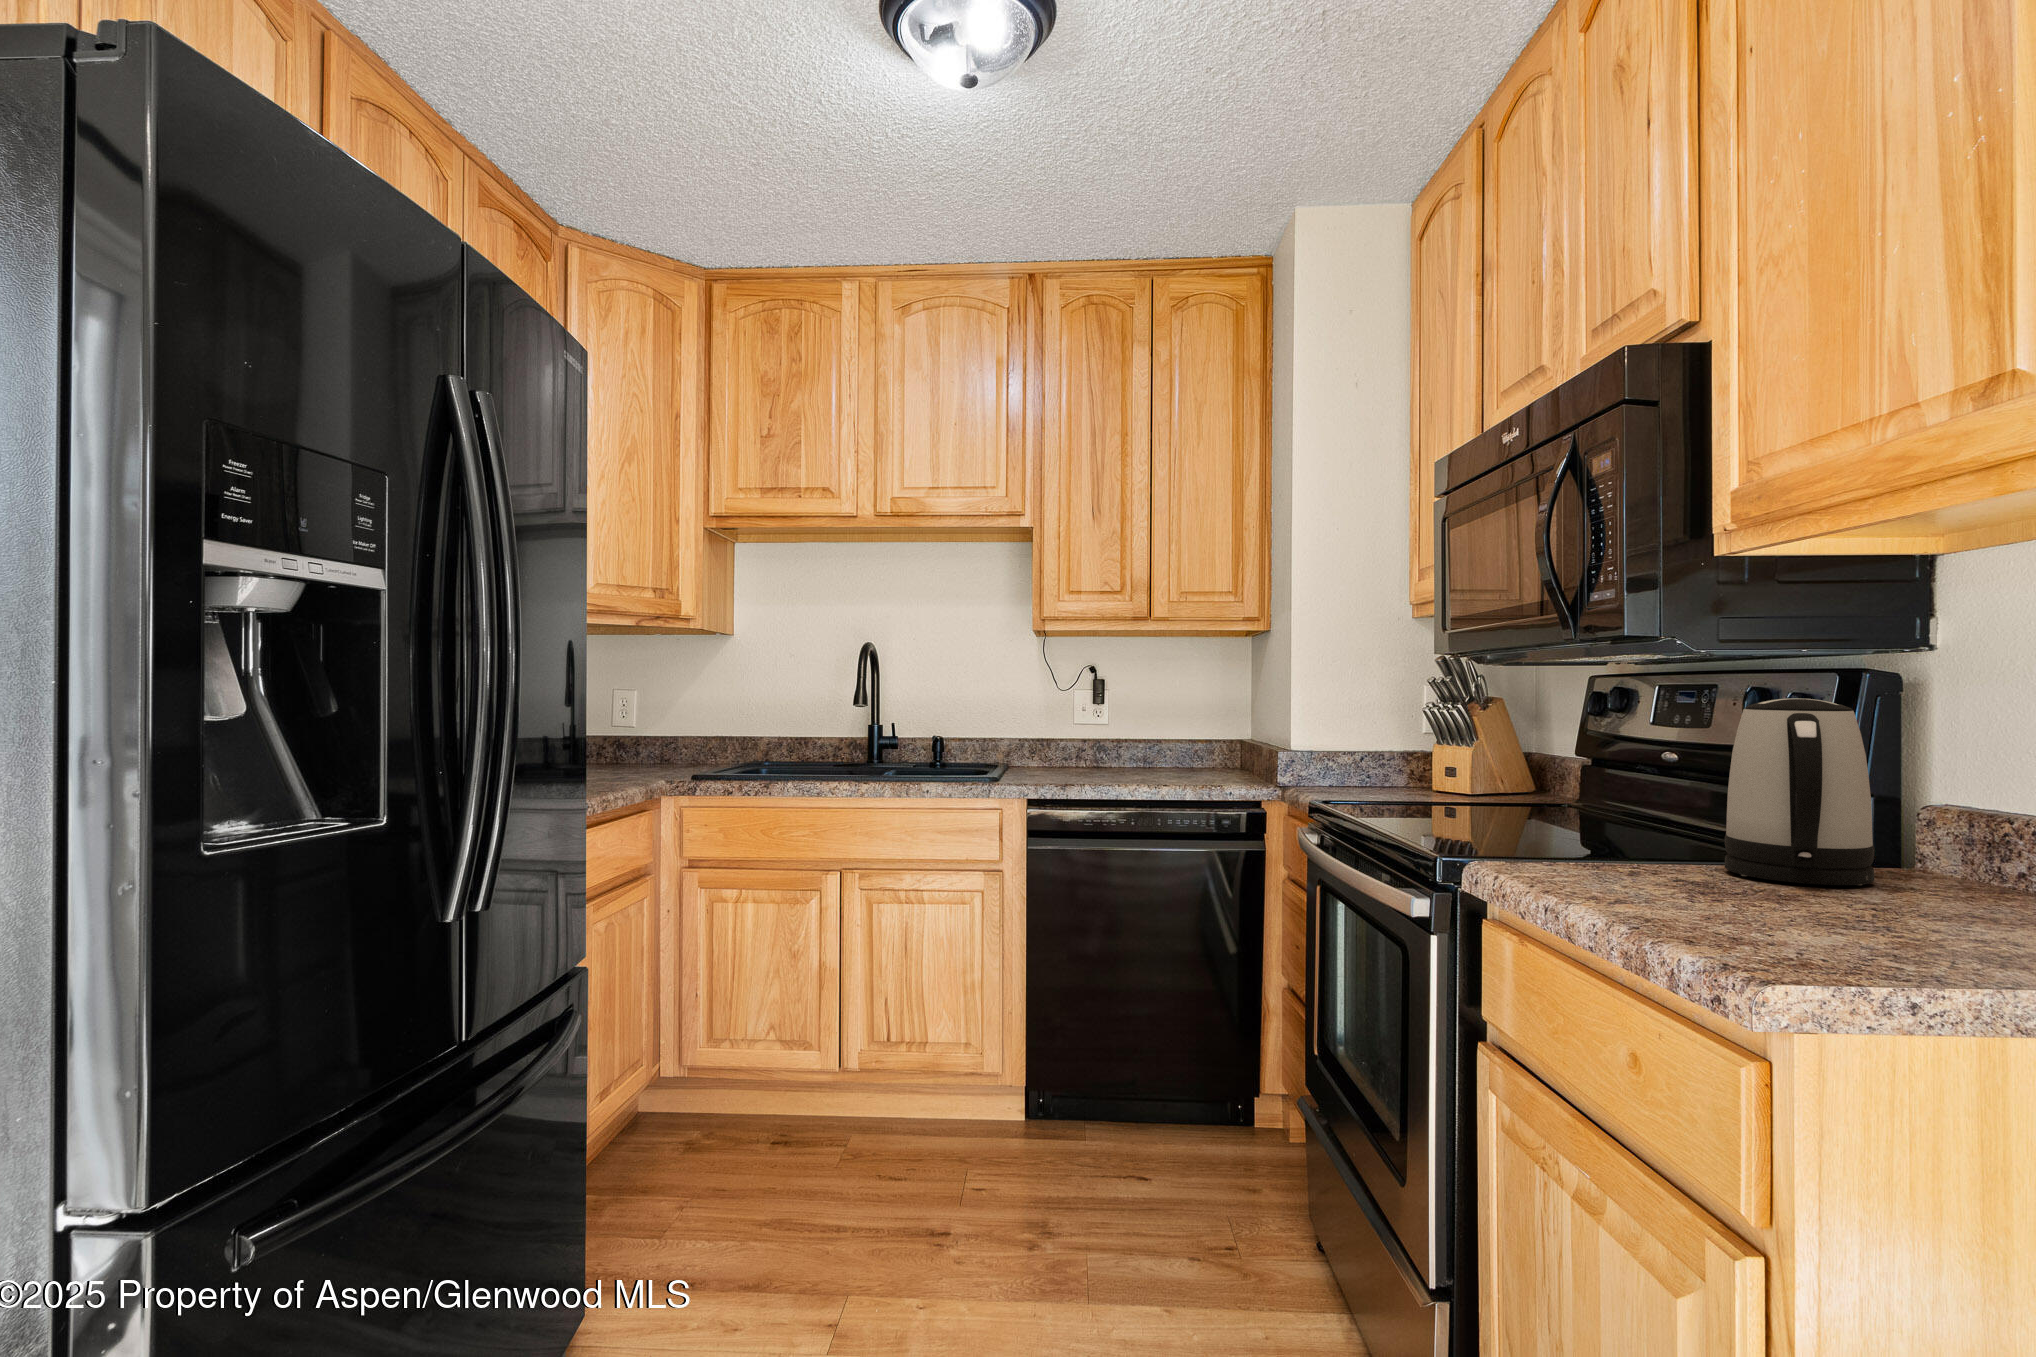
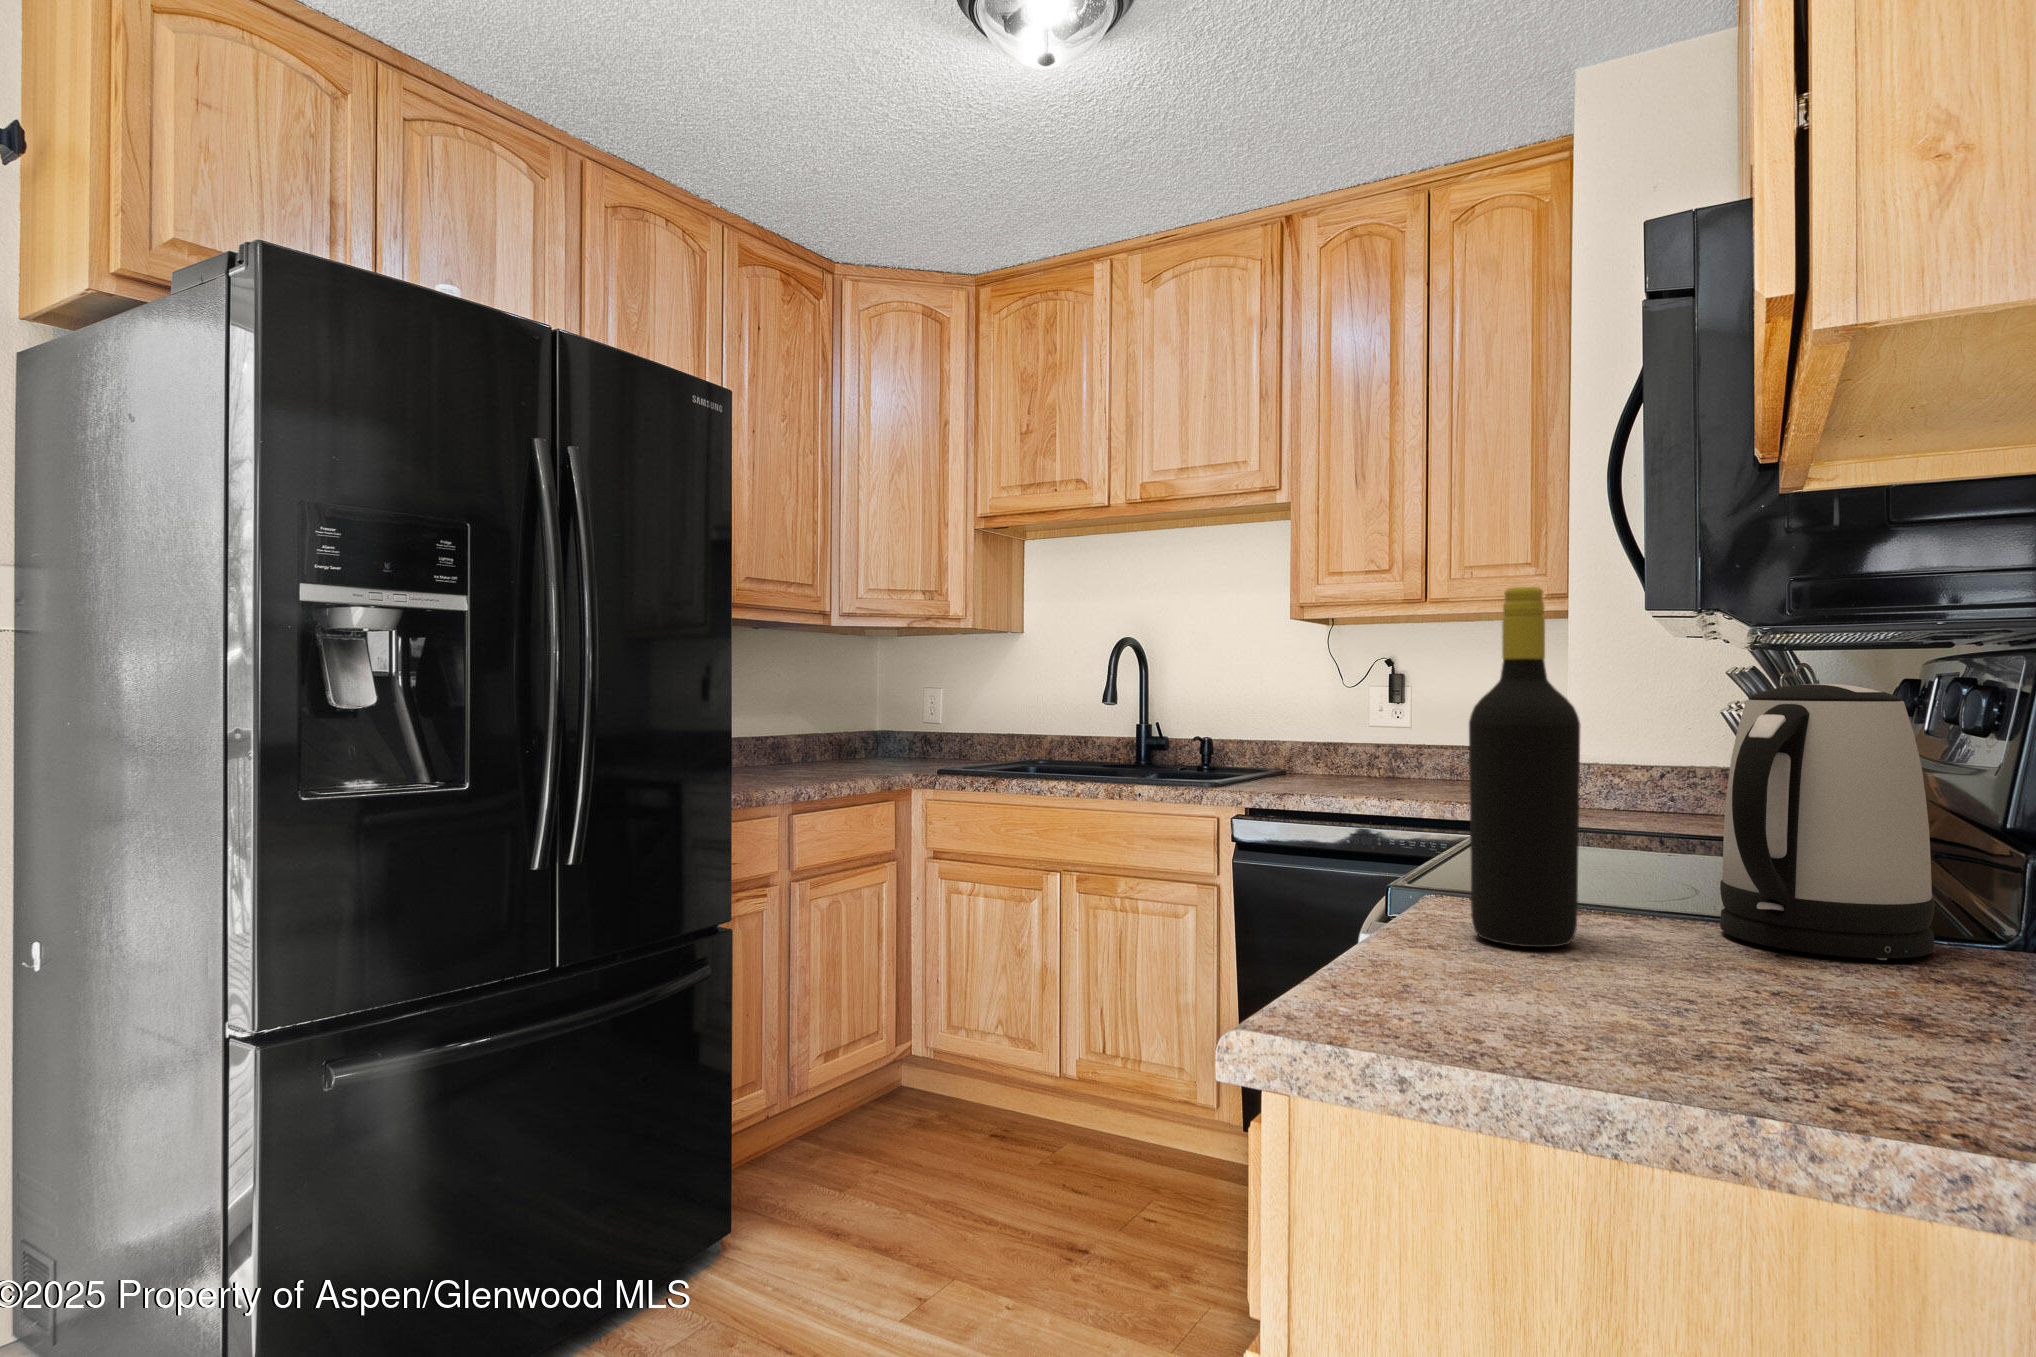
bottle: none [1629,627,1723,899] -> present [1469,587,1580,947]

